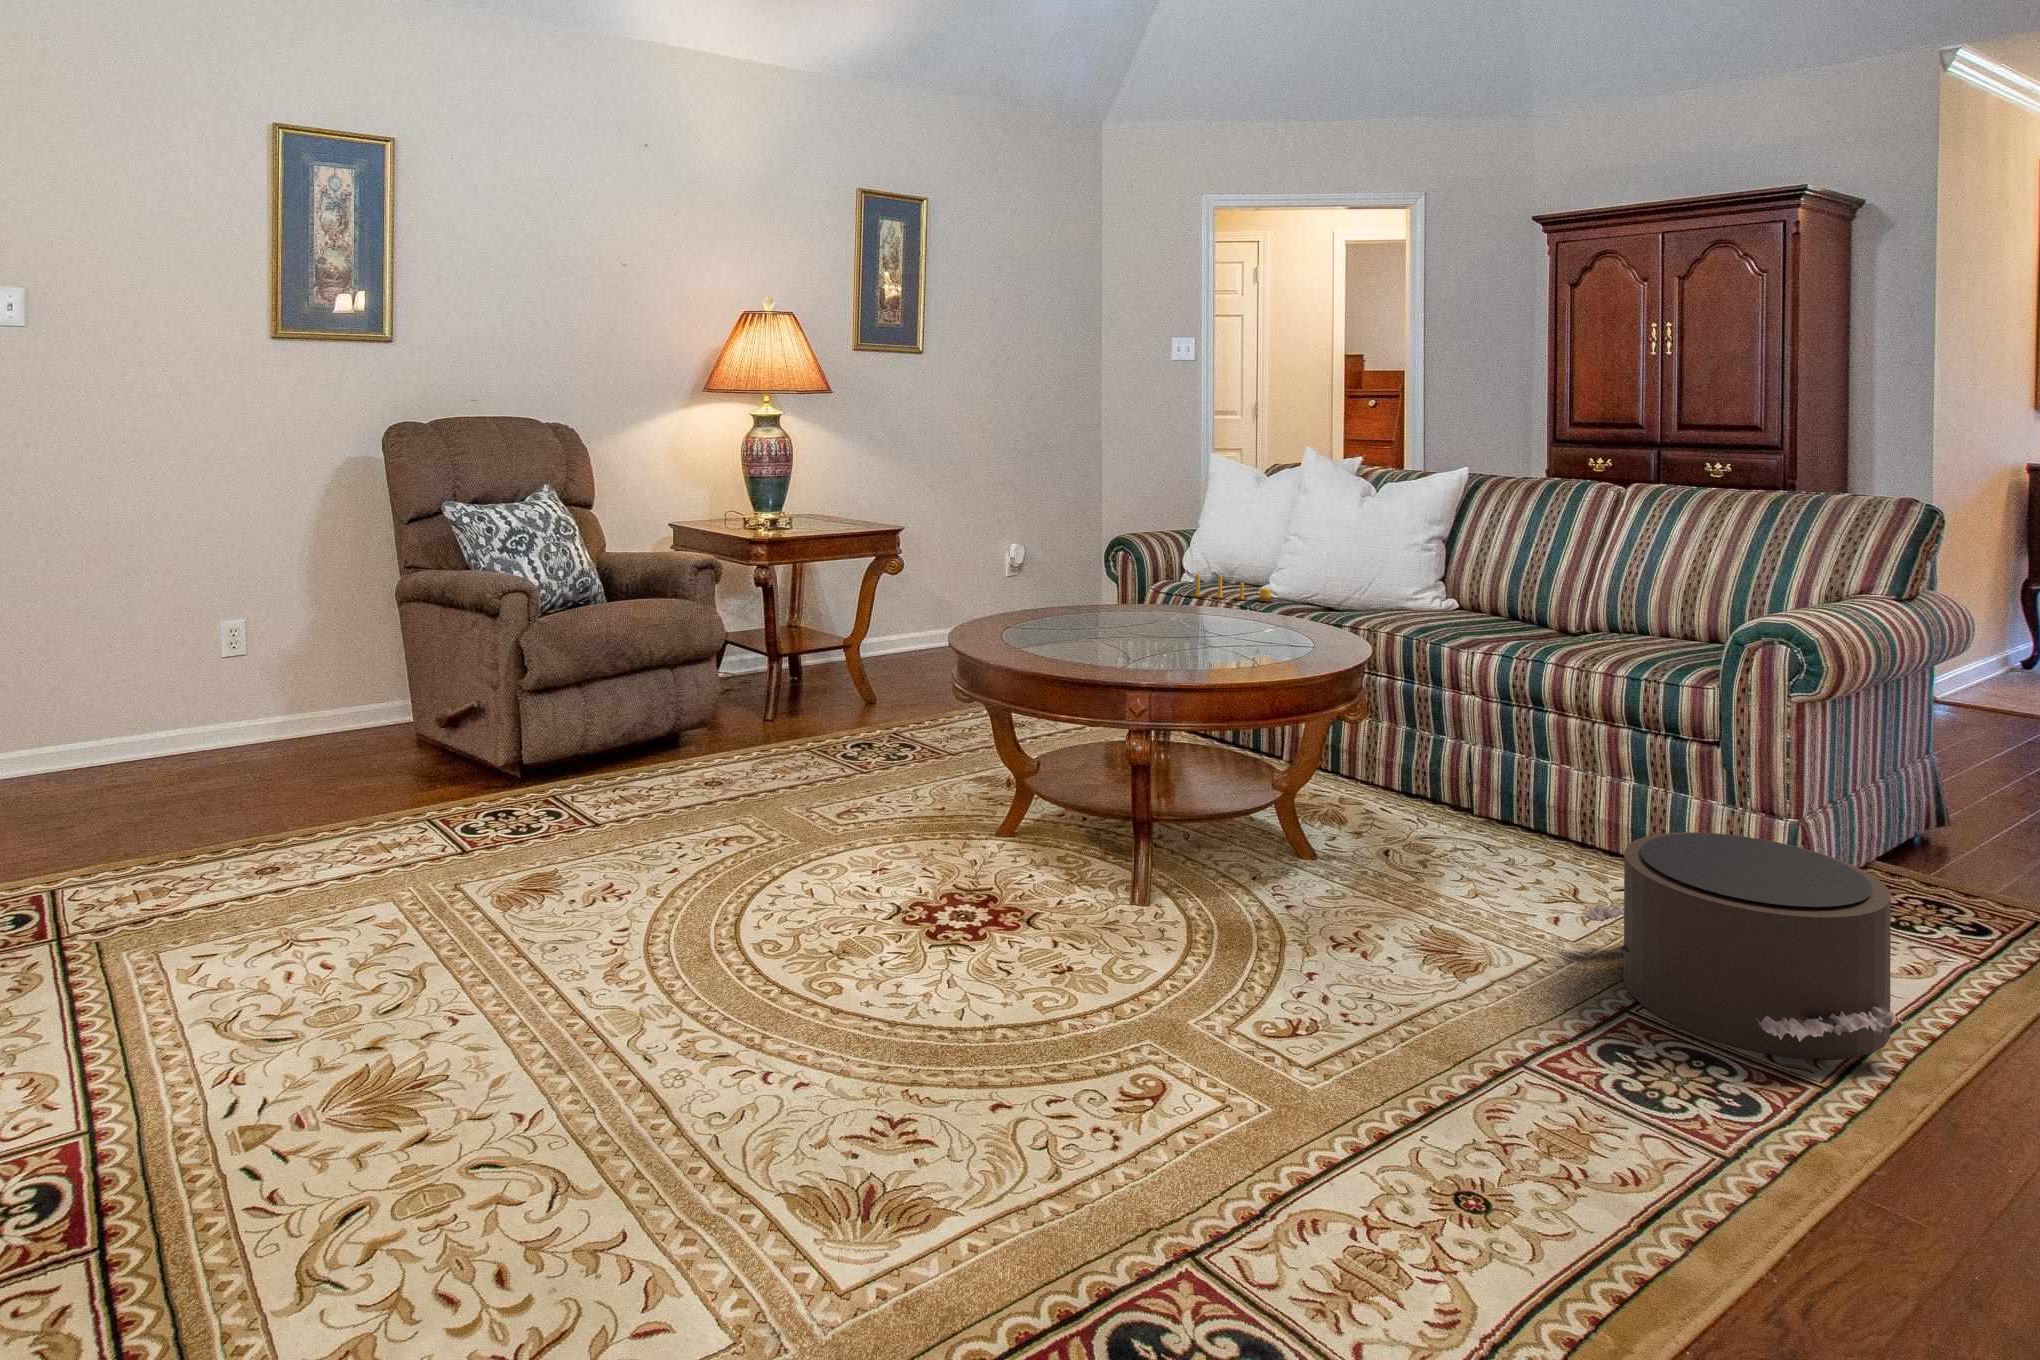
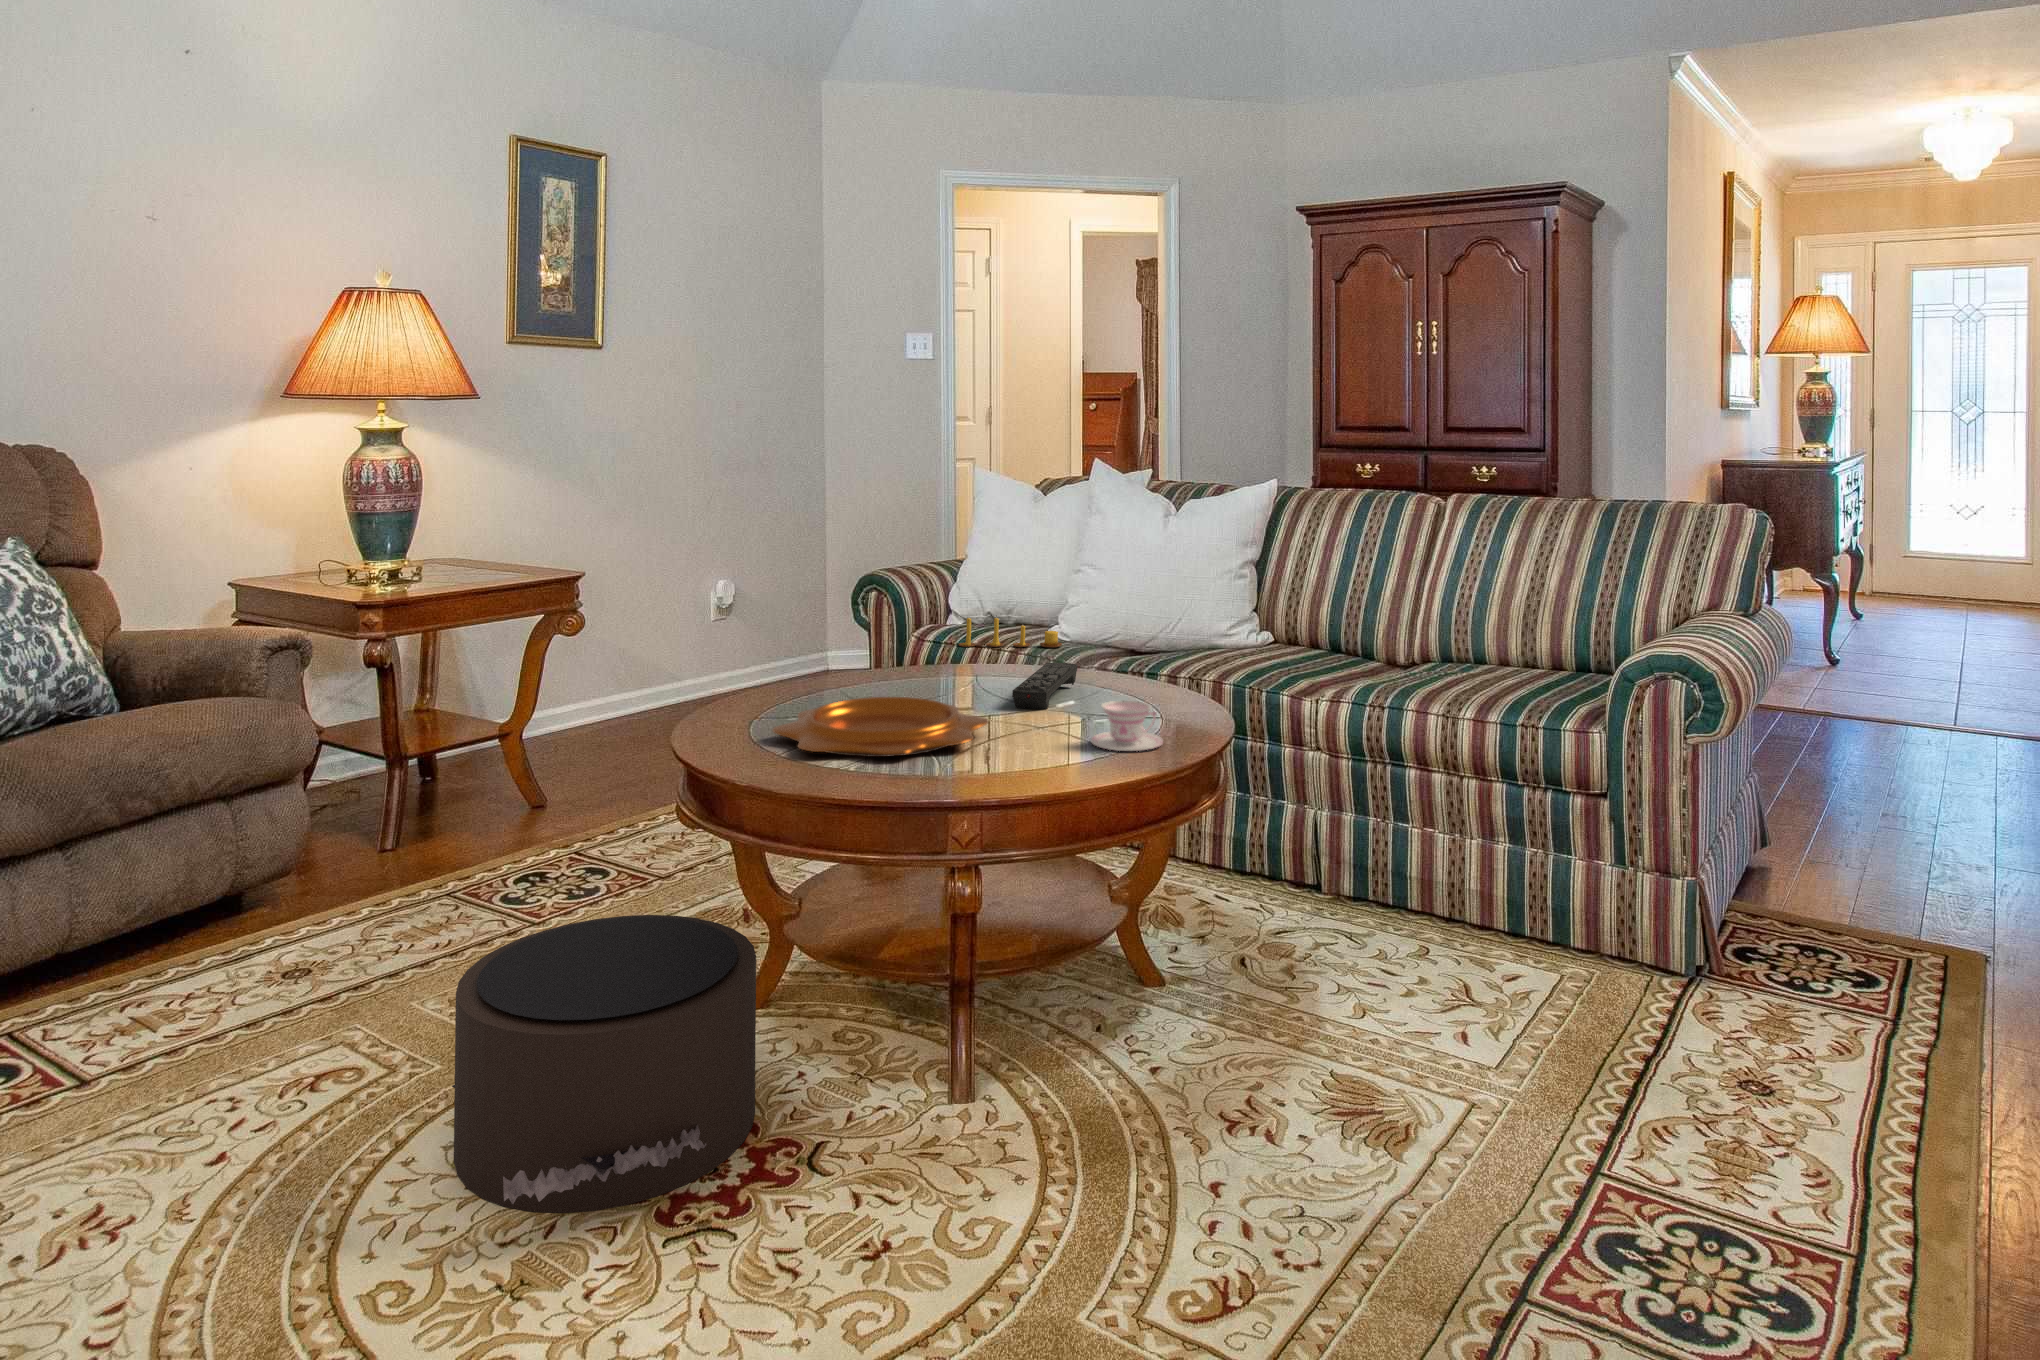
remote control: none [1206,608,1267,640] -> present [1012,663,1077,709]
decorative bowl: none [1019,619,1177,657] -> present [773,697,988,757]
teacup: none [1250,631,1307,667] -> present [1091,701,1163,751]
pouf: present [1582,832,1908,1059] -> present [452,915,756,1213]

